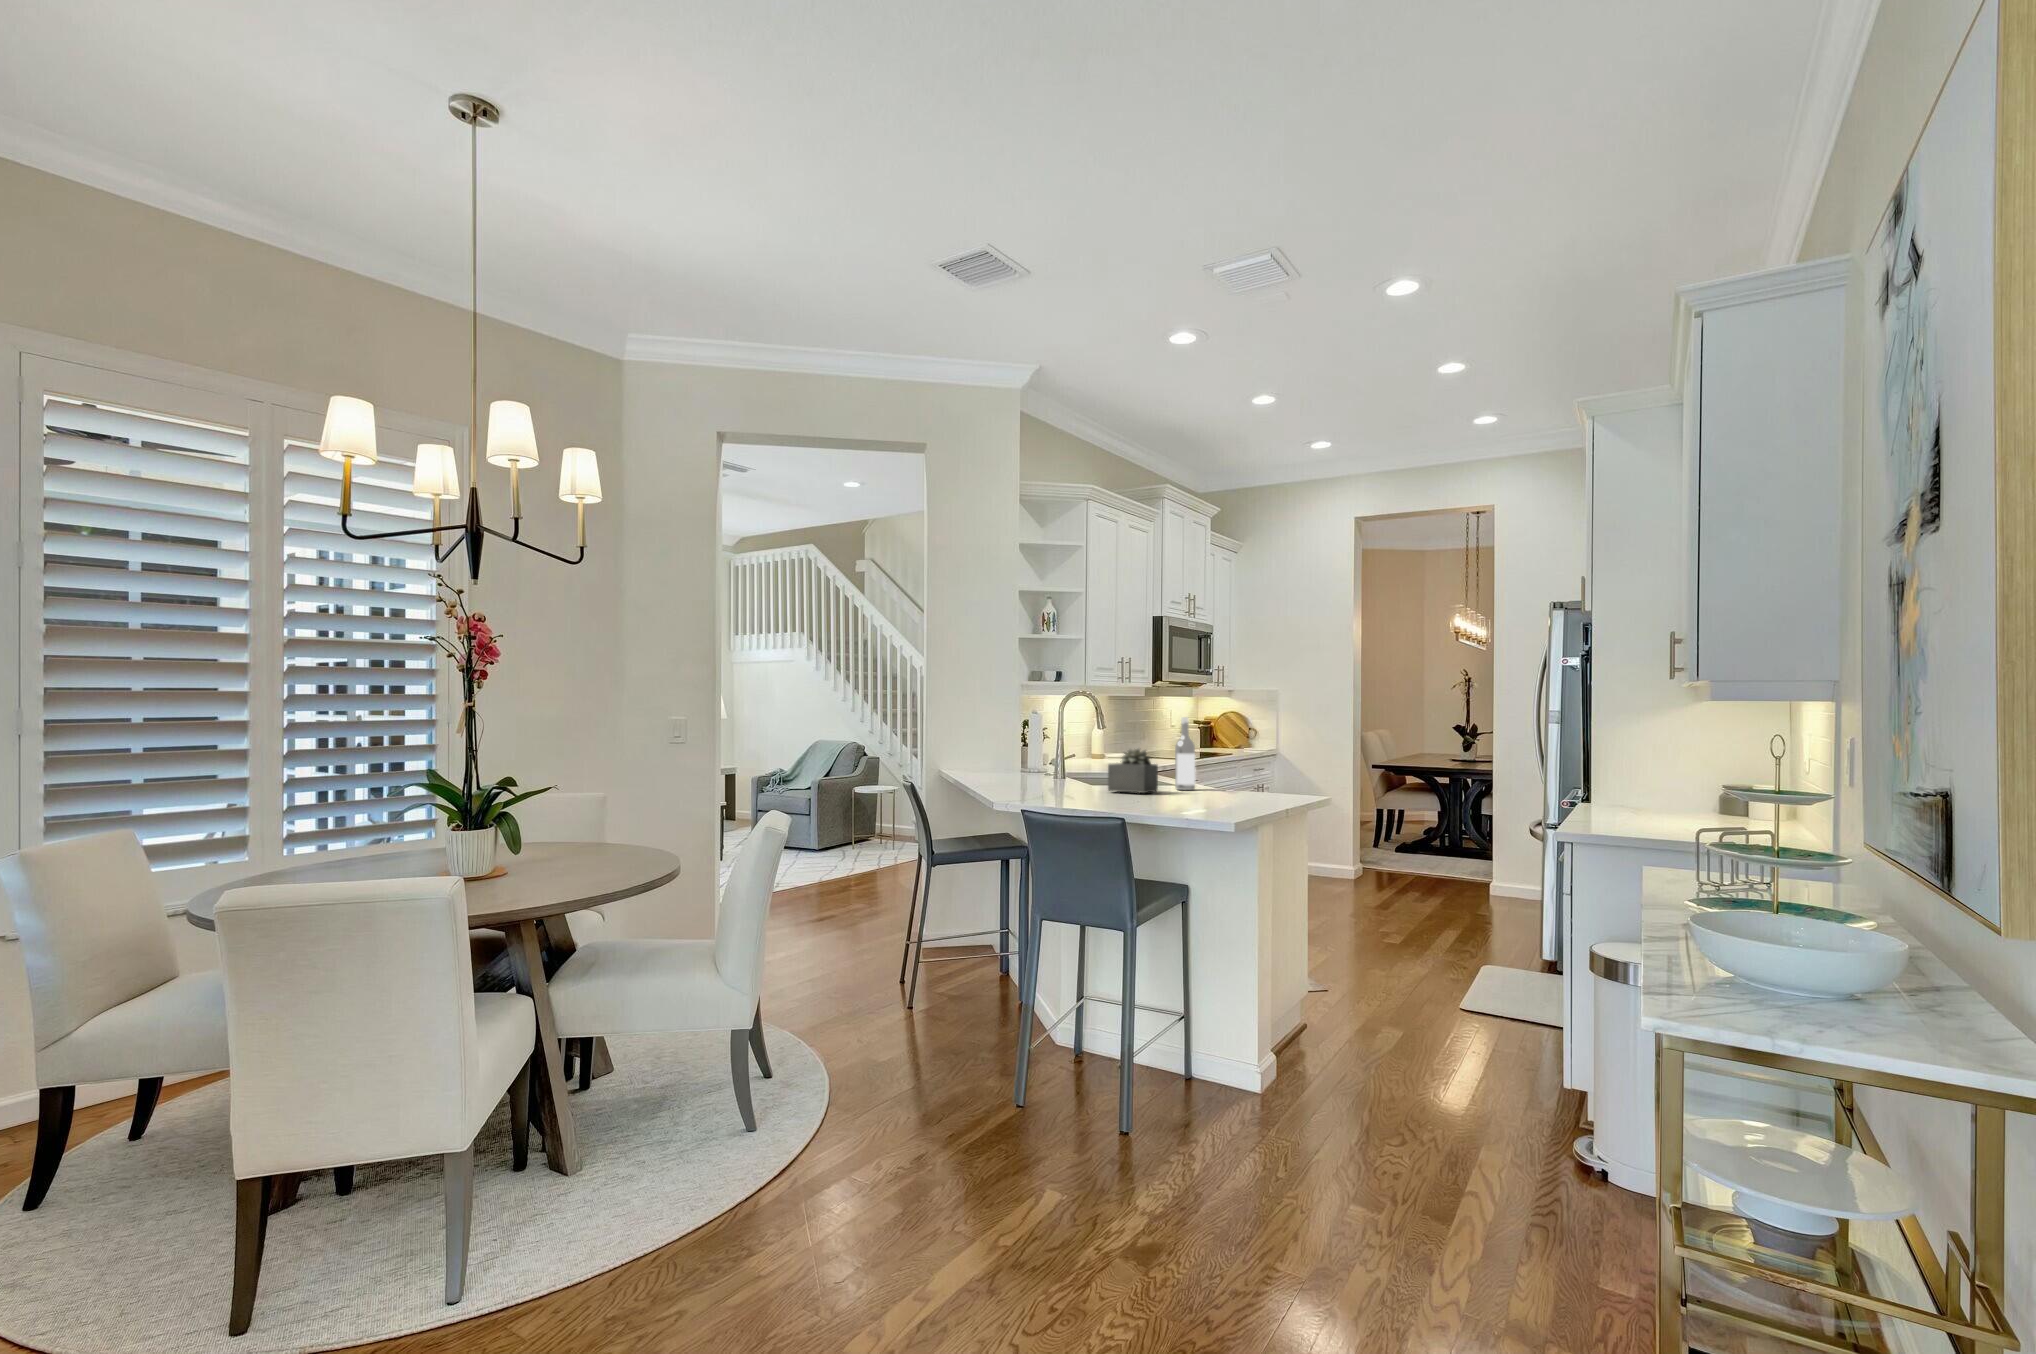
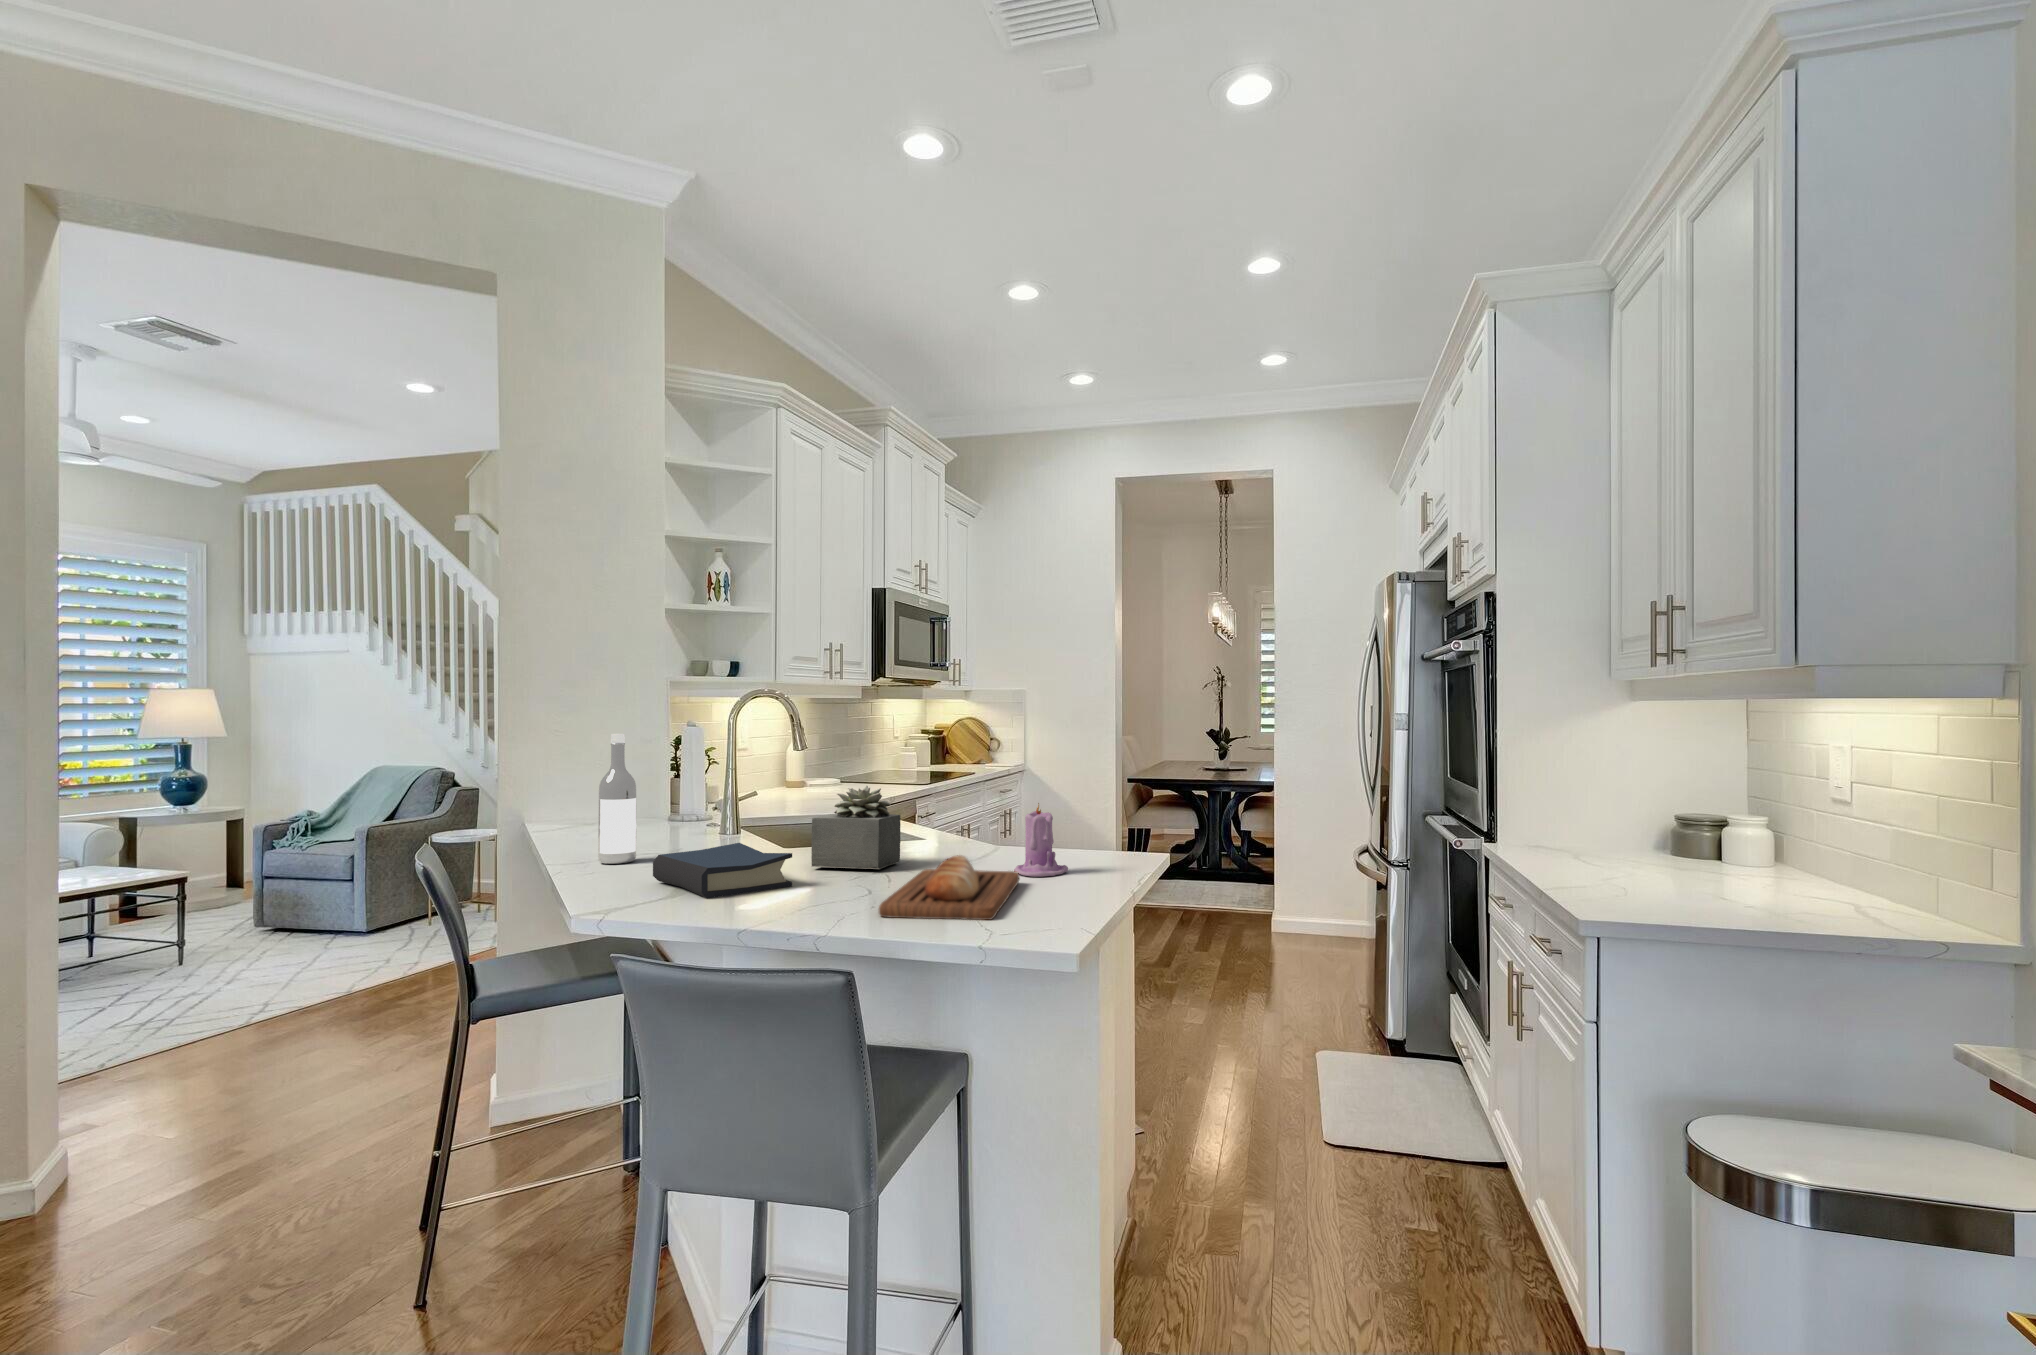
wine bottle: present [1175,717,1195,790] -> present [598,734,636,864]
candle: none [1221,758,1252,799] -> present [1014,803,1068,877]
hardback book: none [1026,776,1097,799] -> present [653,843,792,899]
bread loaf: none [1140,783,1220,810] -> present [879,855,1019,920]

